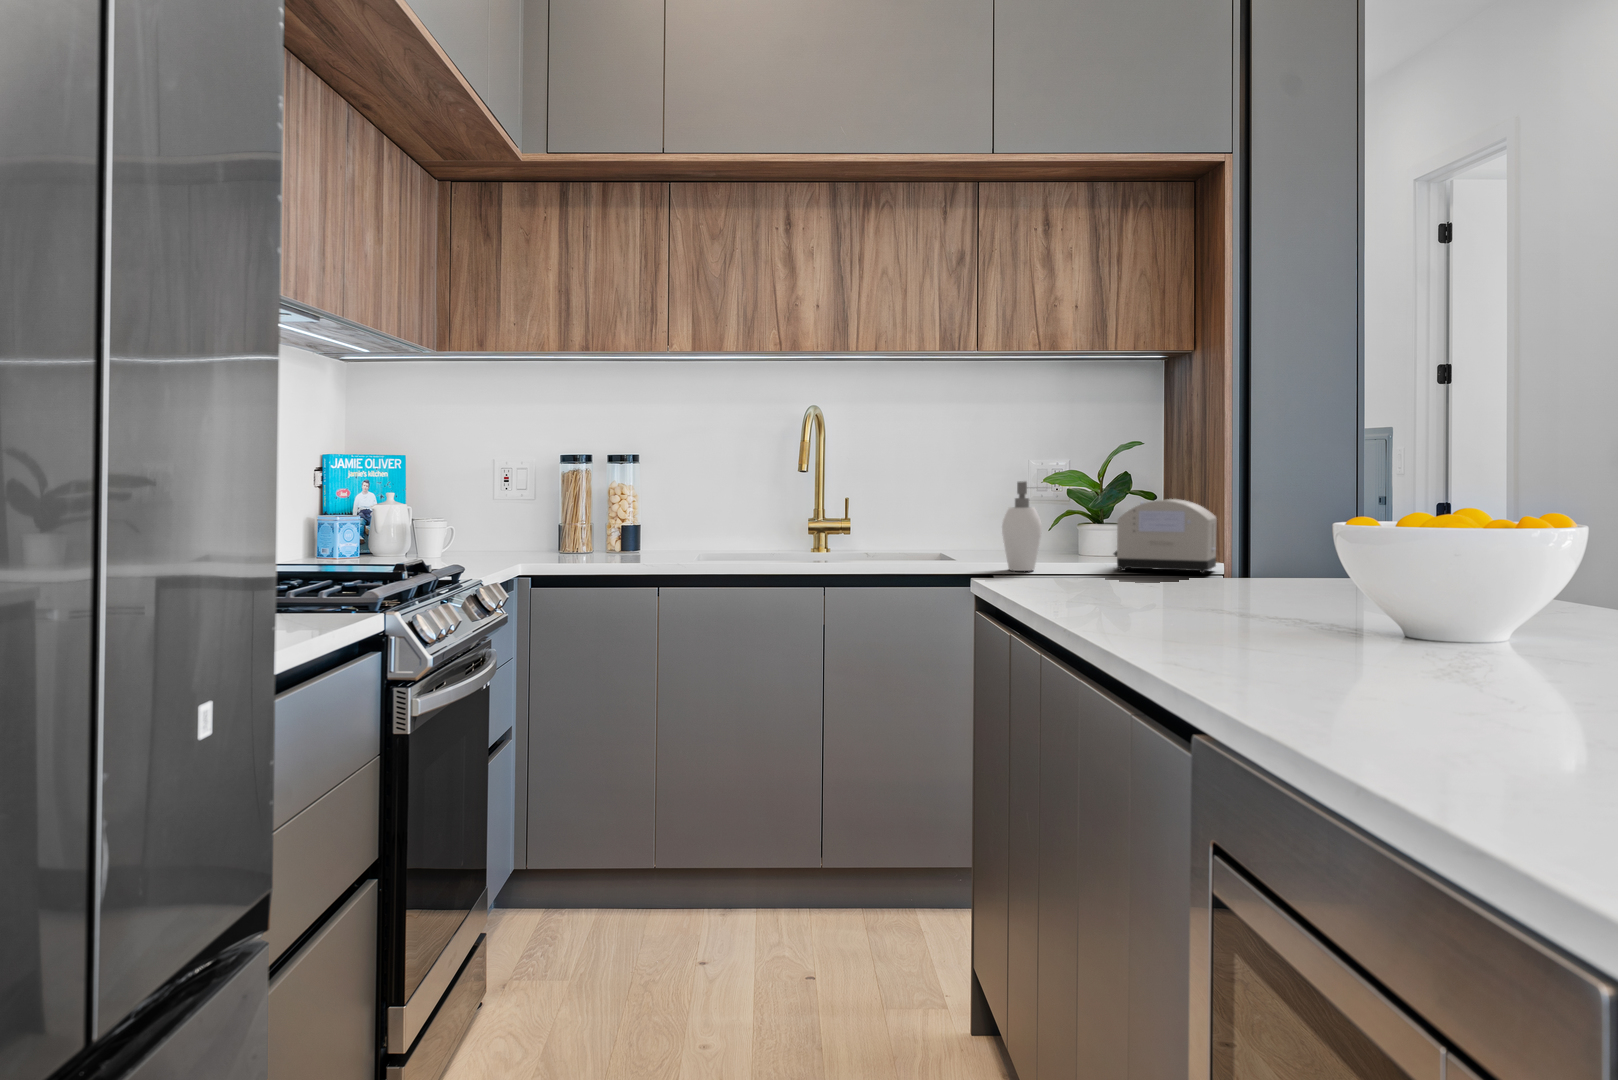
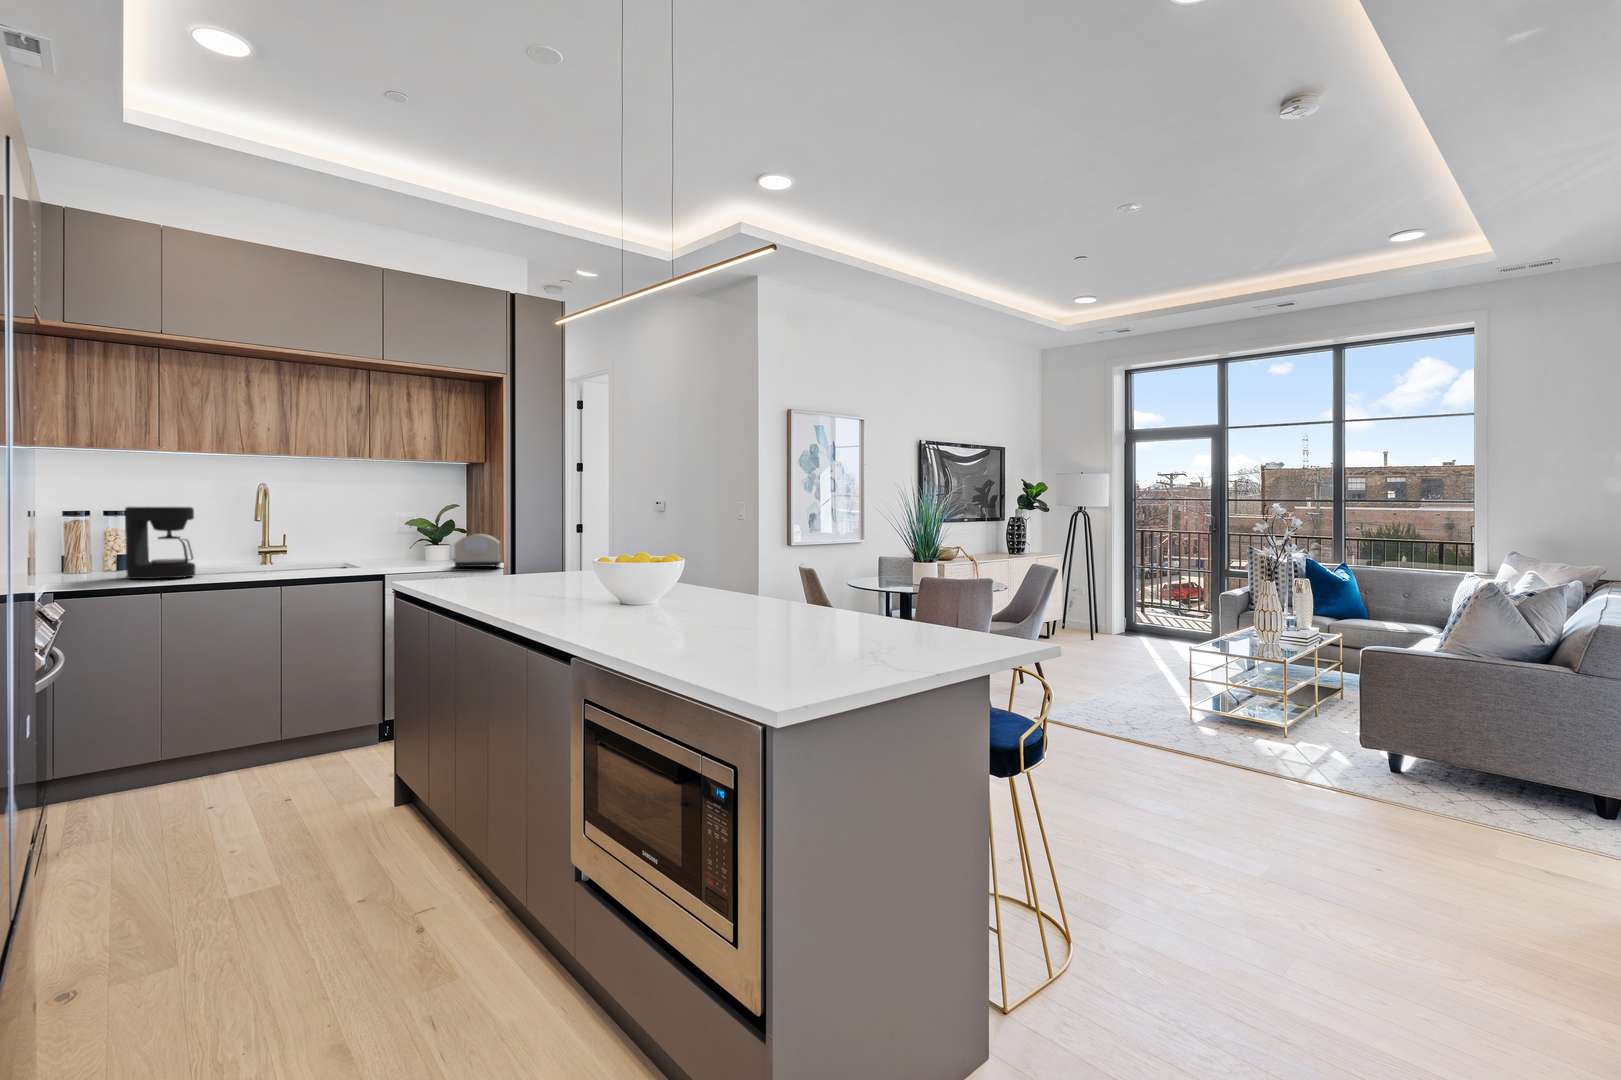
coffee maker: none [602,447,692,567] -> present [125,507,195,579]
soap dispenser: present [1002,481,1042,571] -> none [394,526,422,570]

